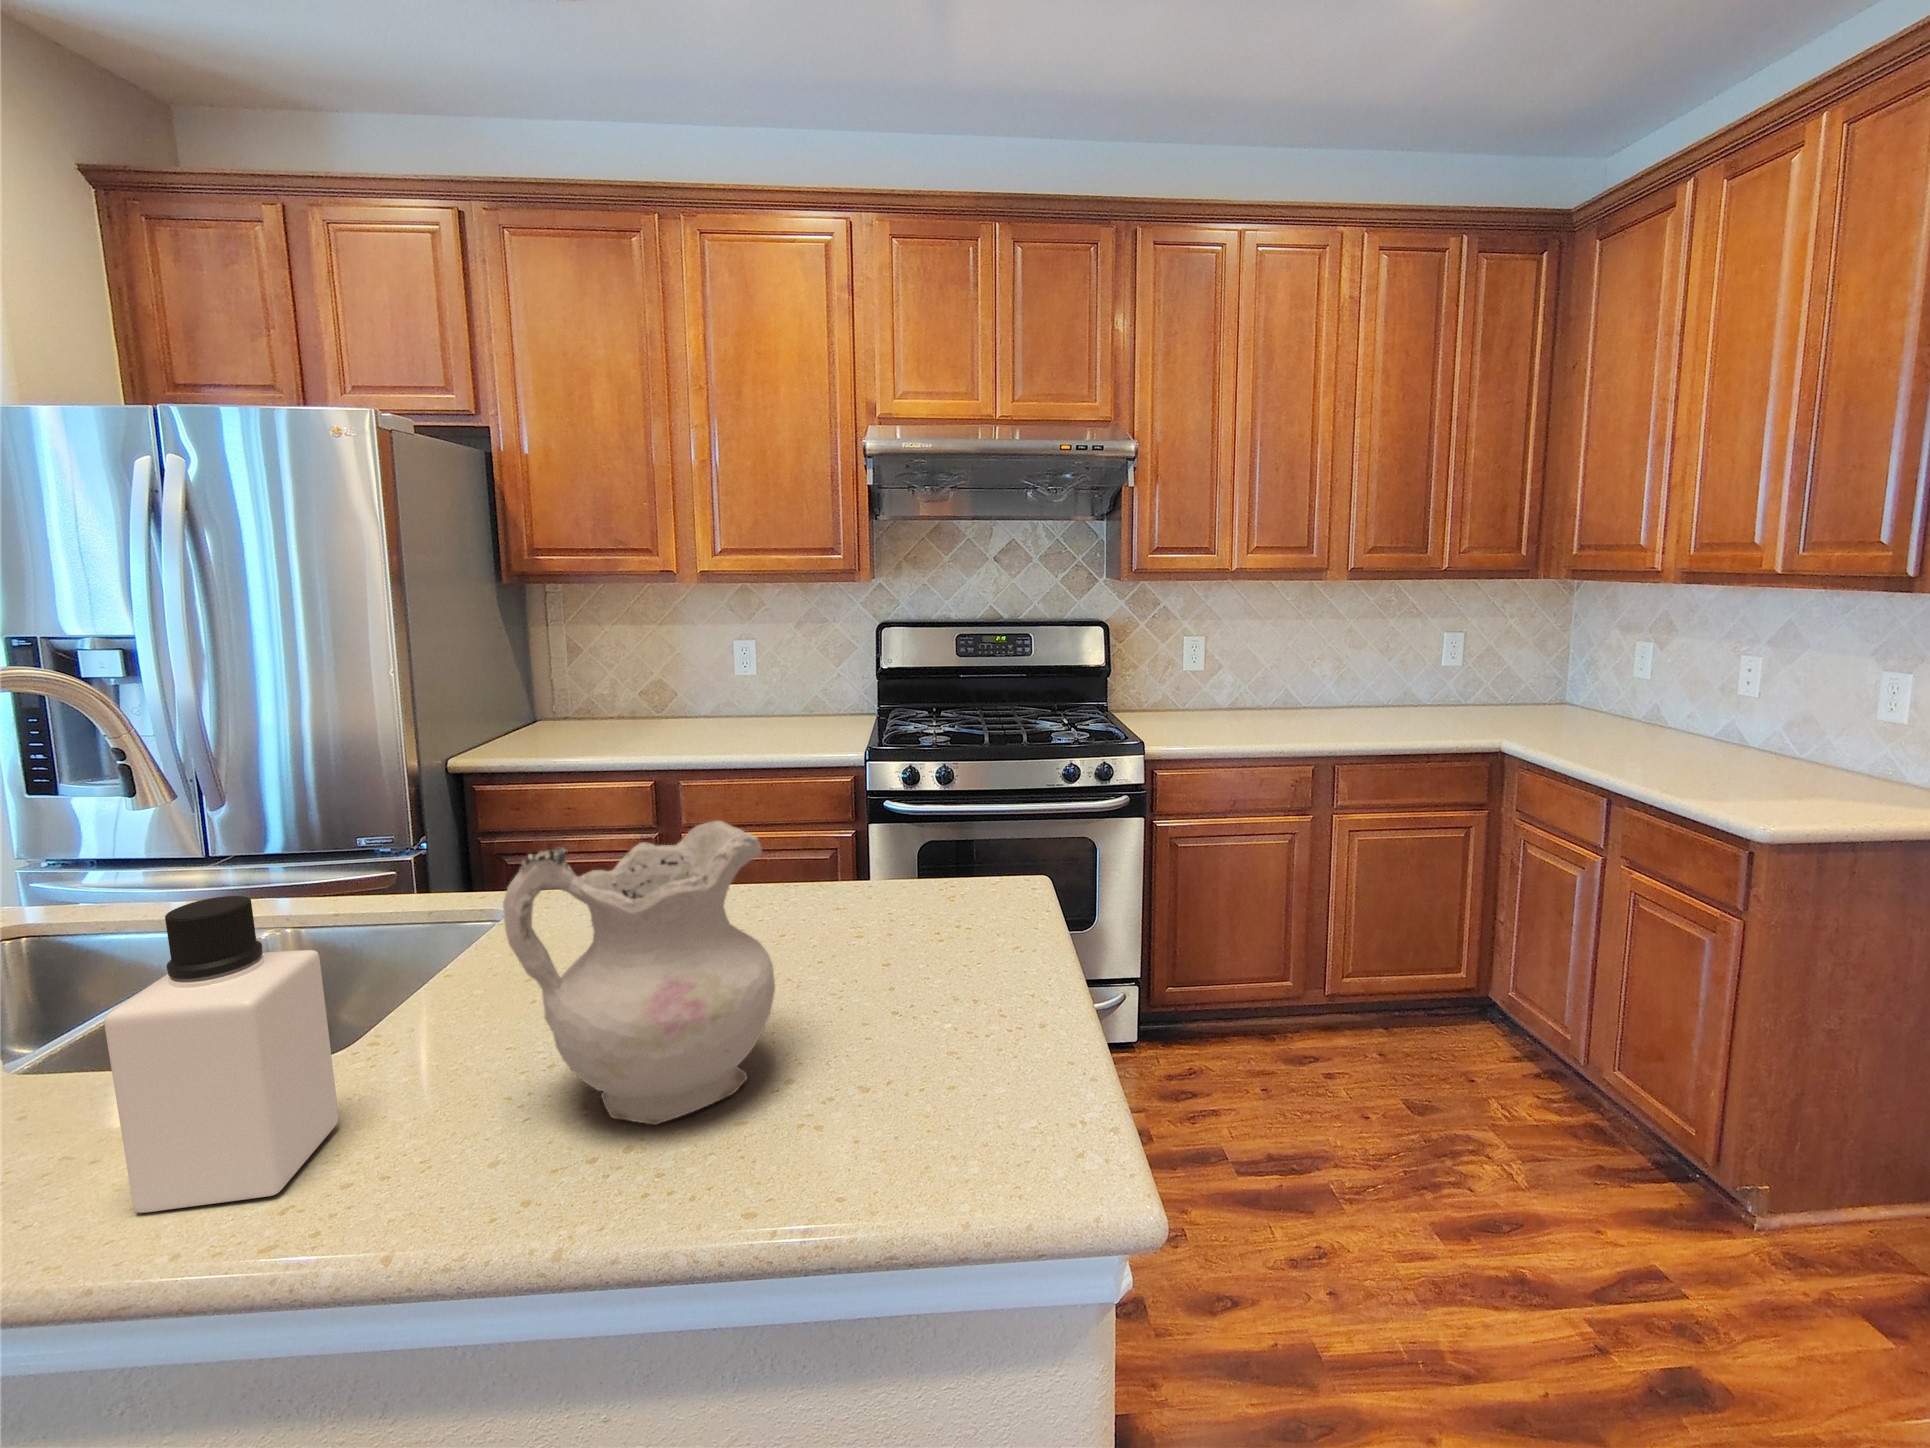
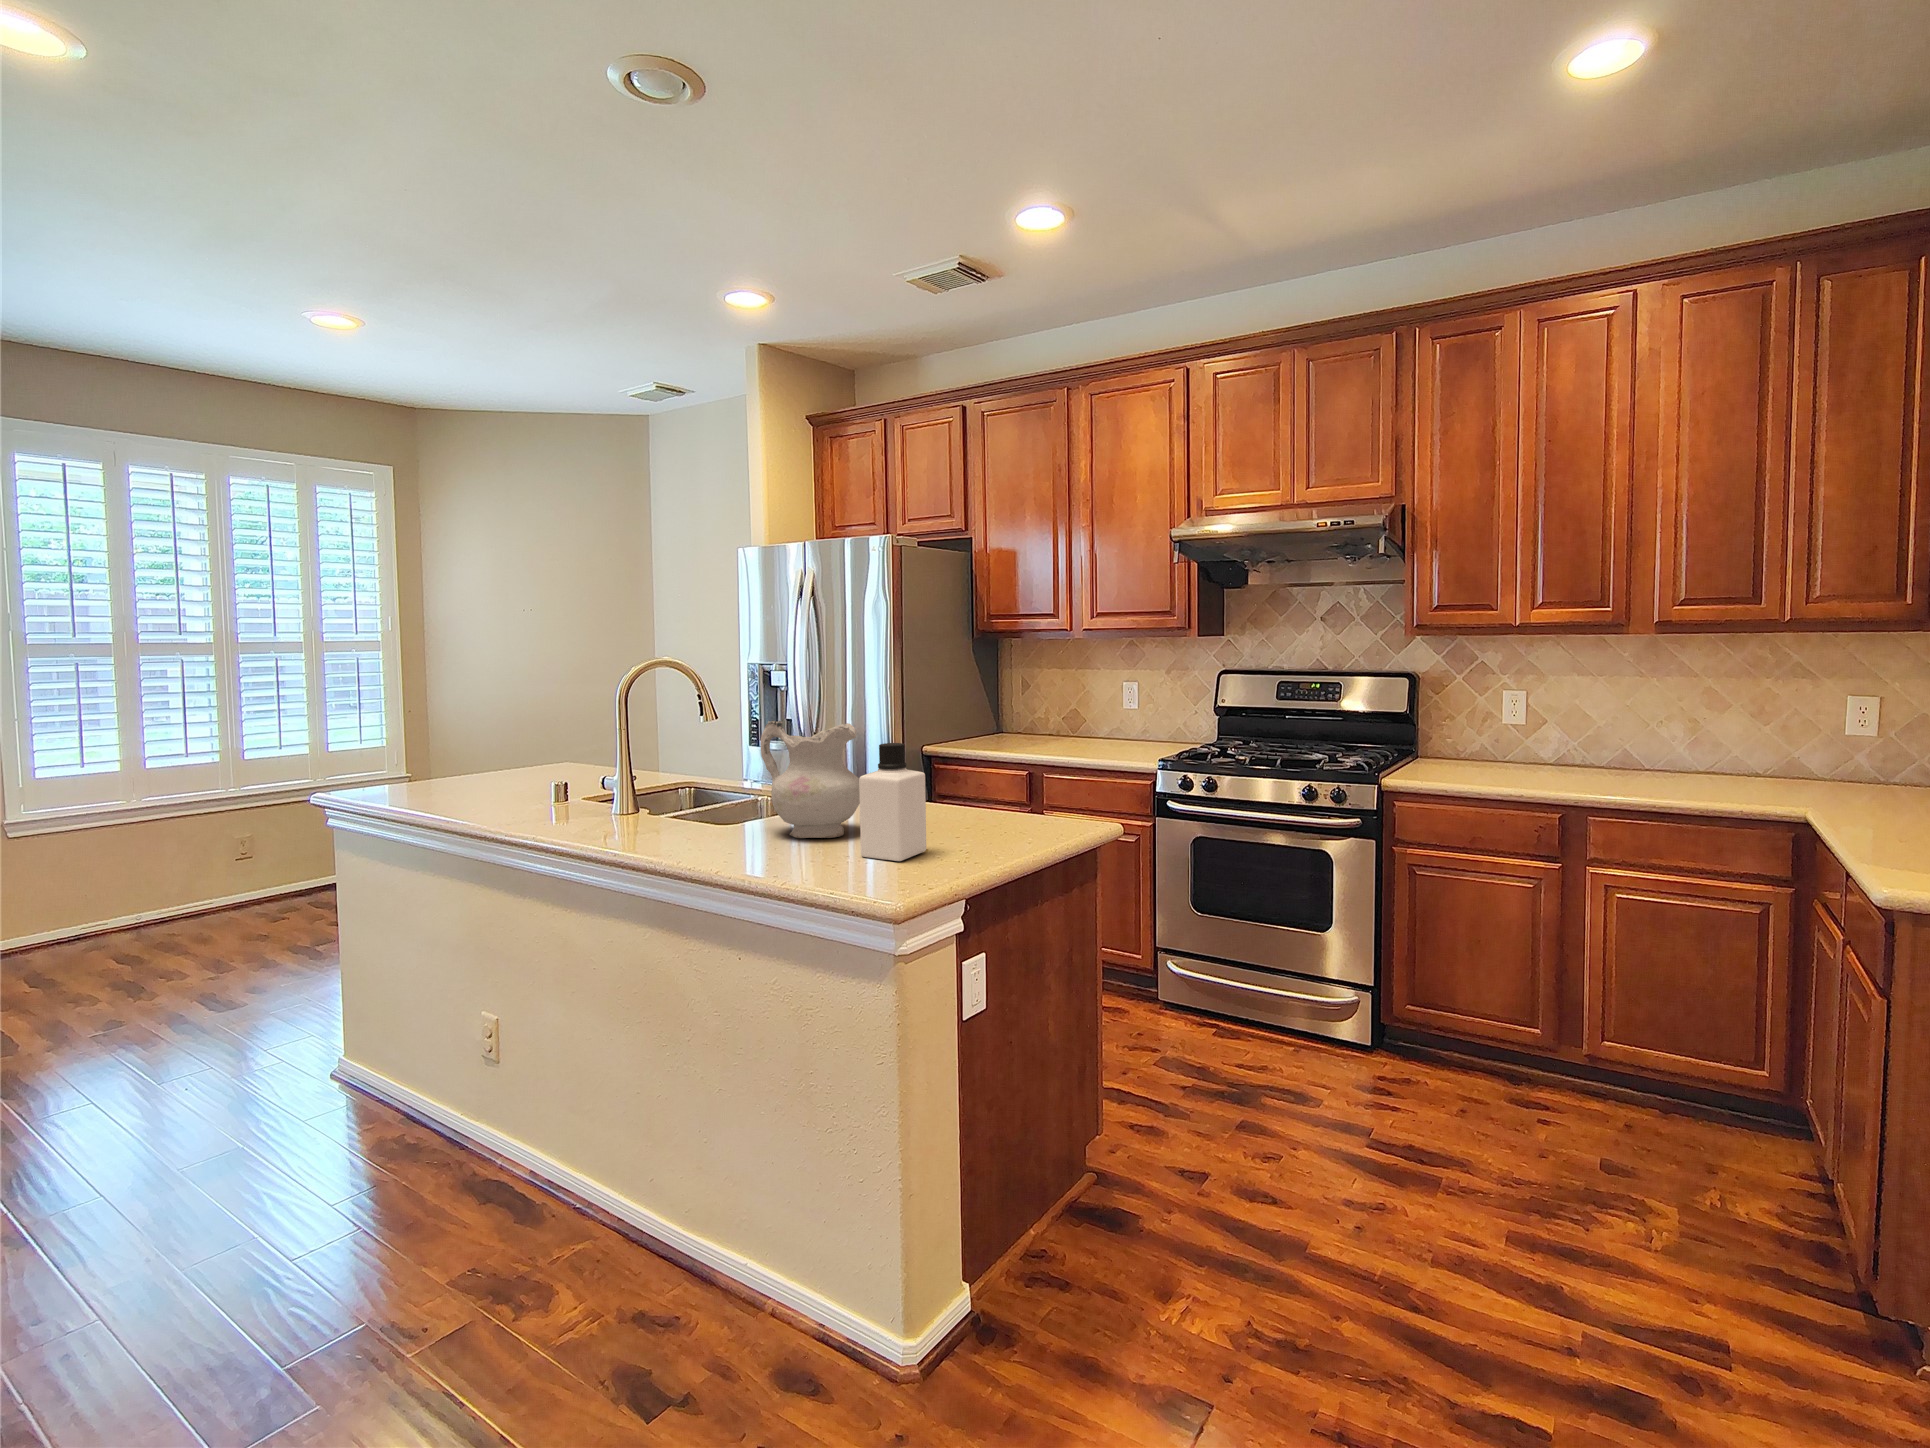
bottle: present [104,896,339,1213] -> present [859,743,926,861]

